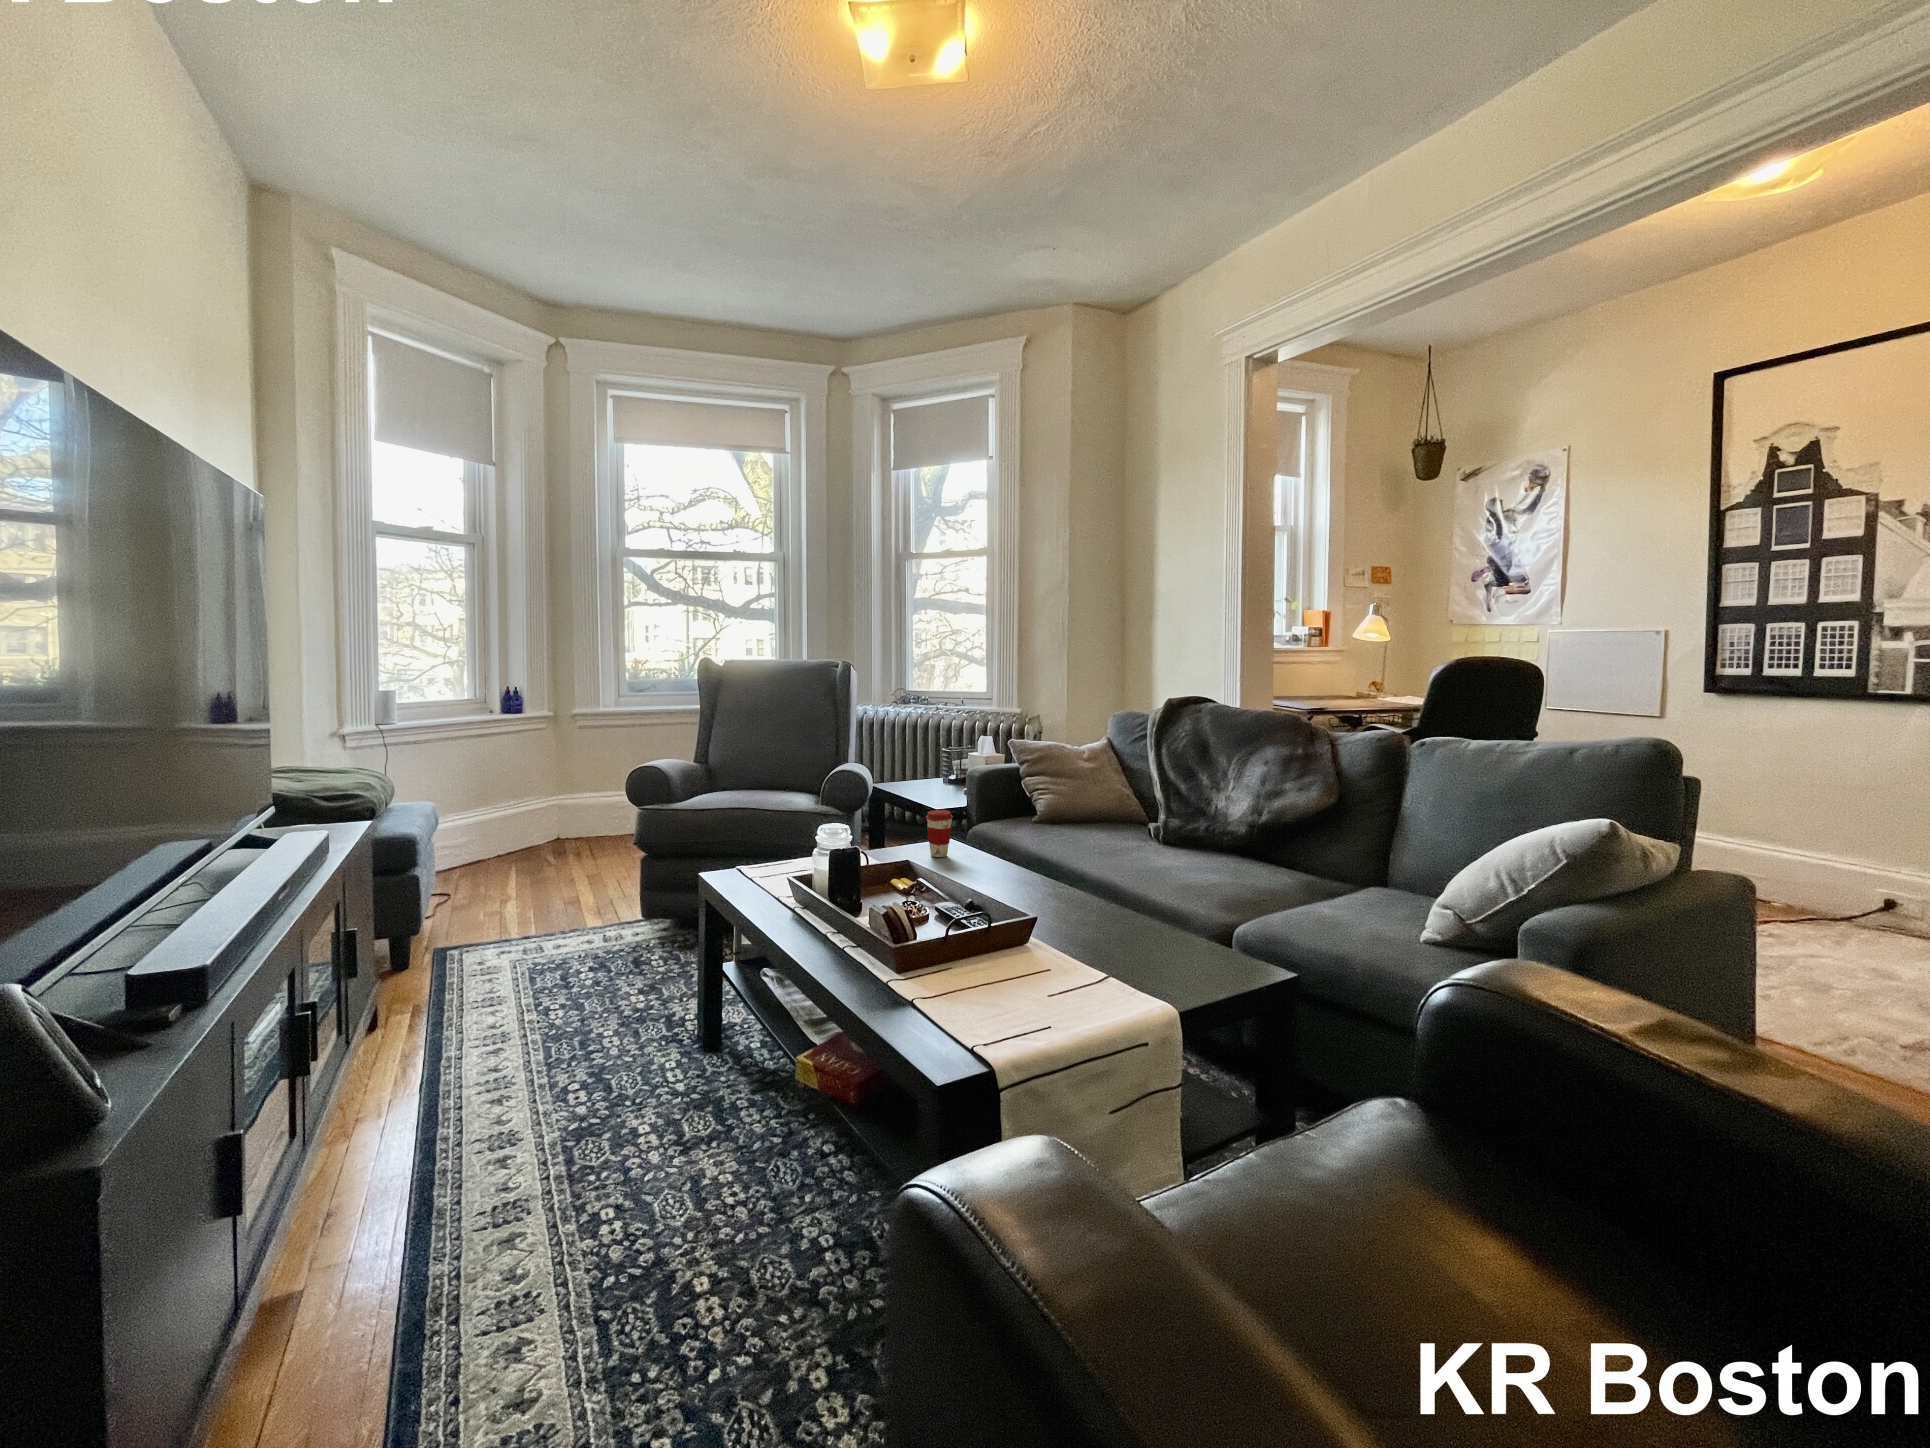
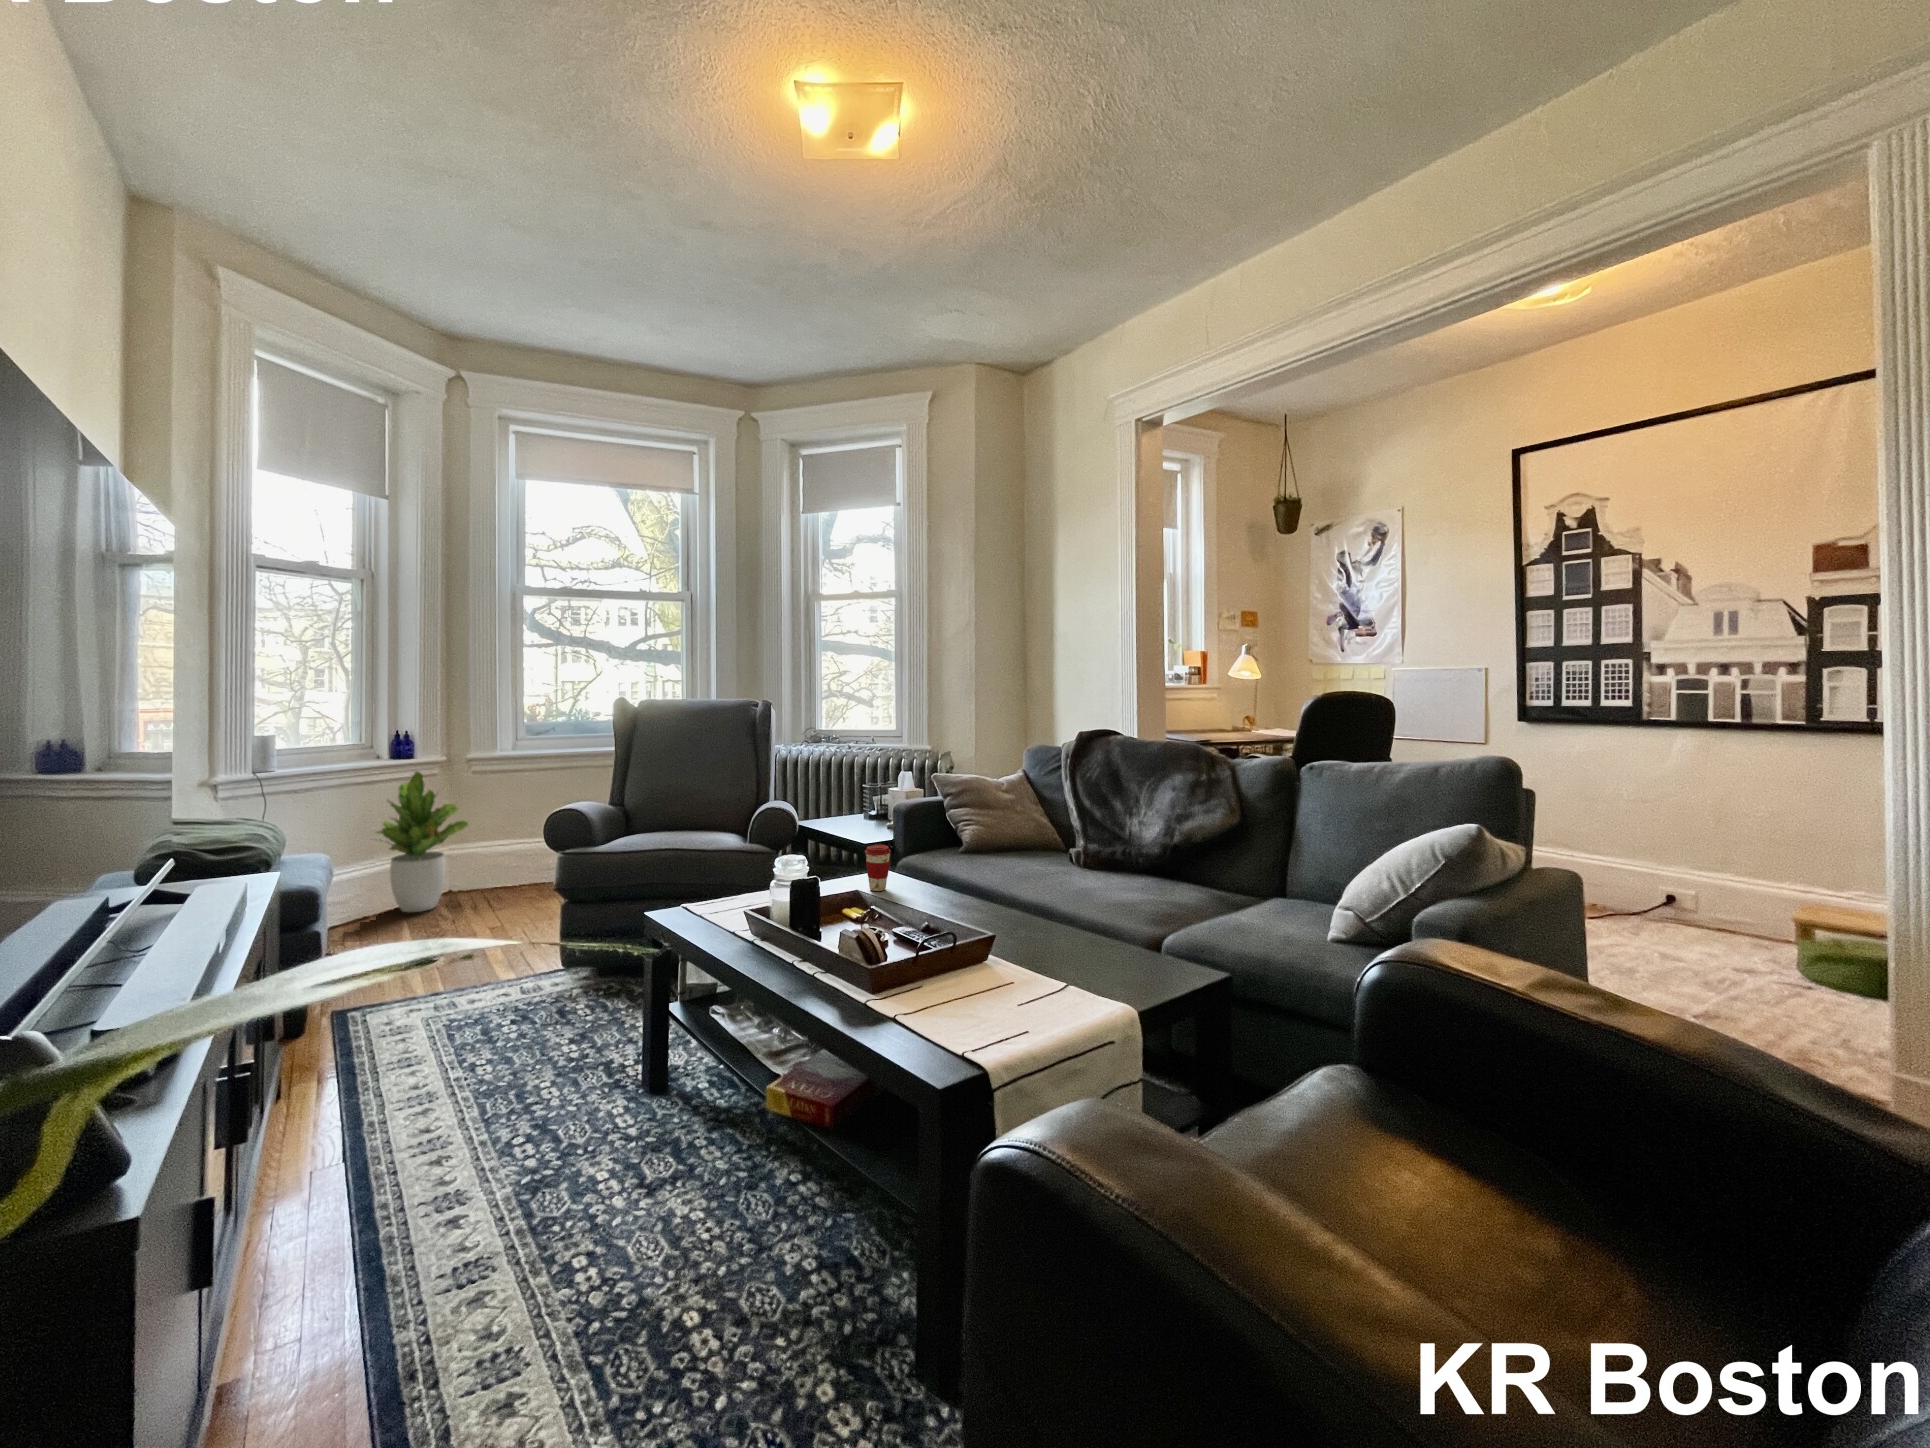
potted plant: none [489,726,579,858] -> present [376,771,468,912]

